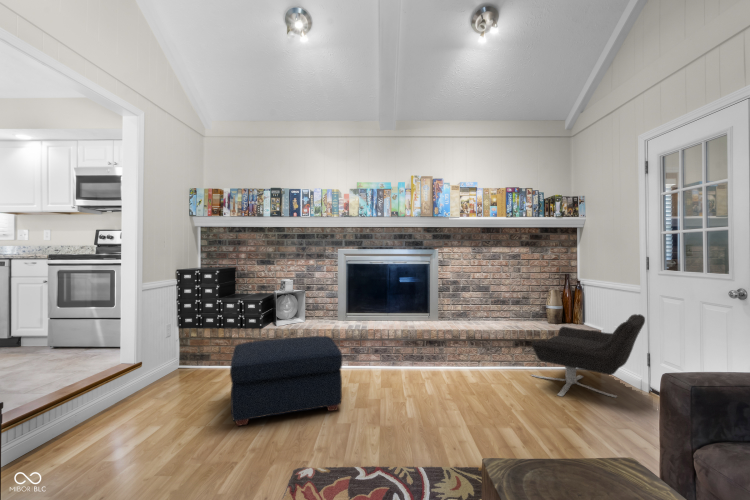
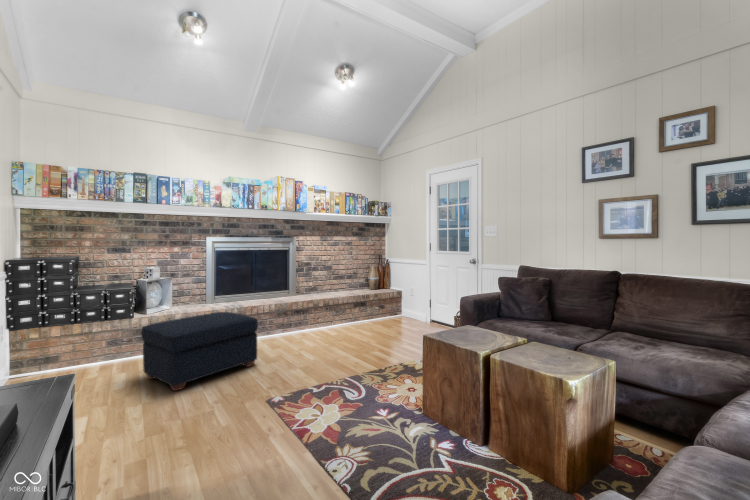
lounge chair: present [531,314,645,397] -> none [368,276,429,331]

